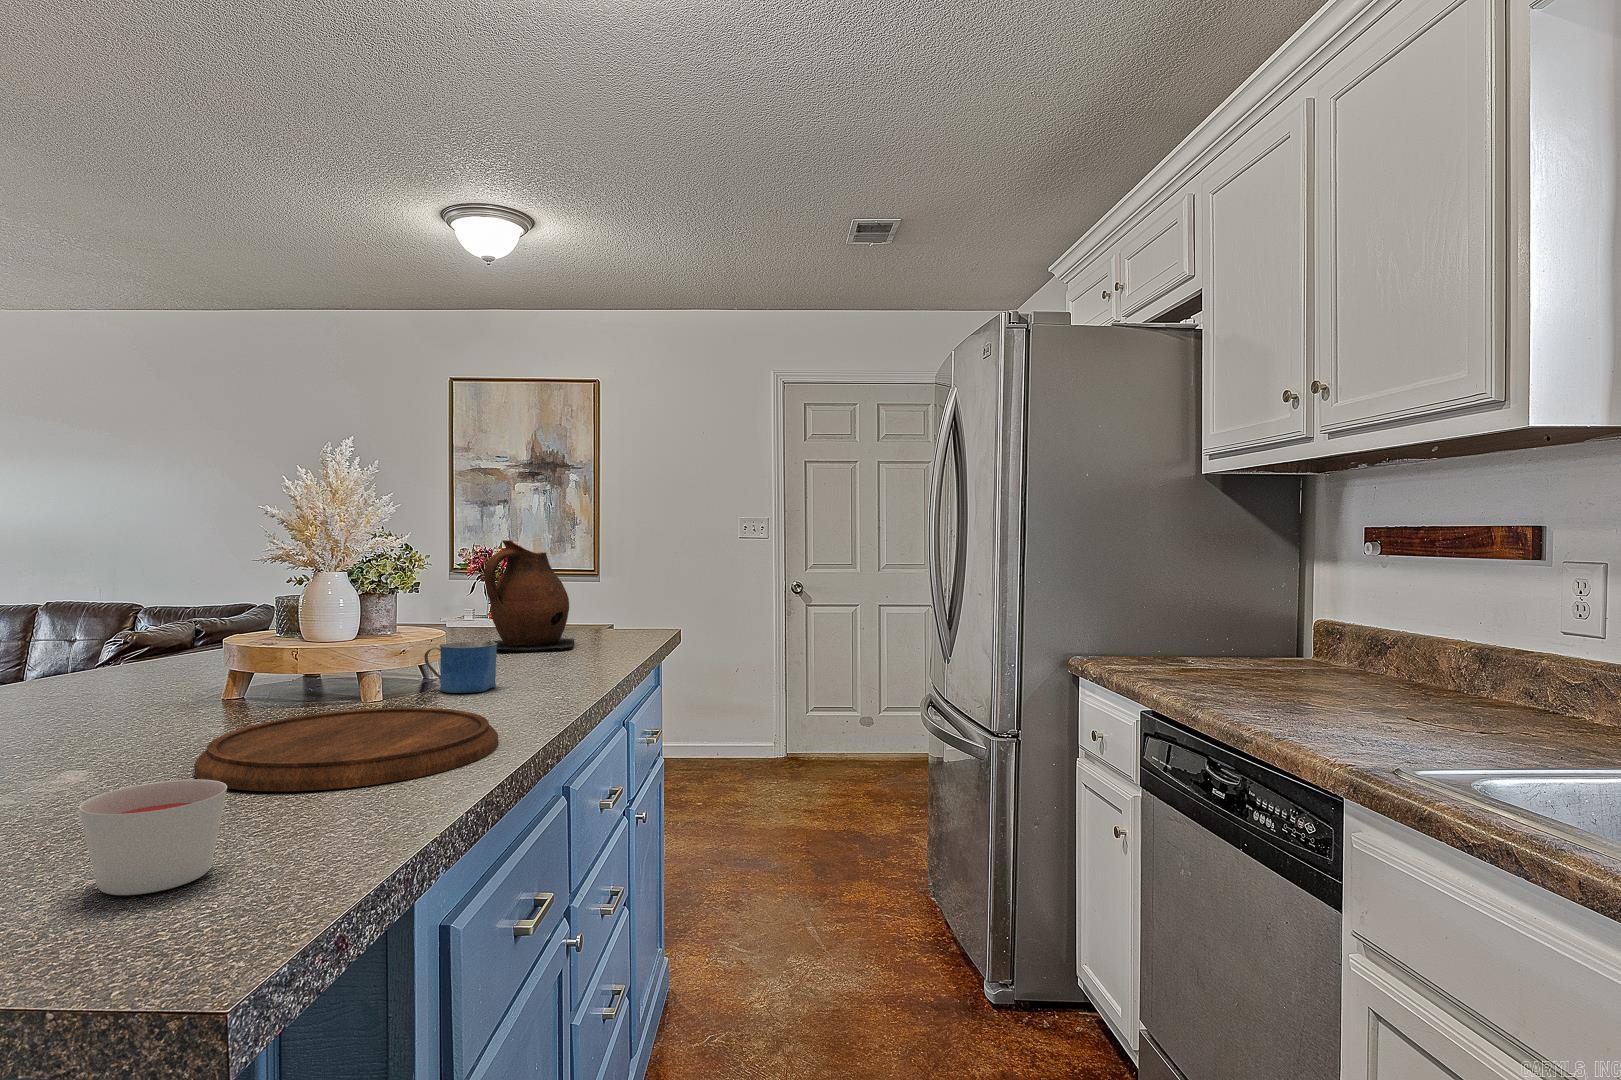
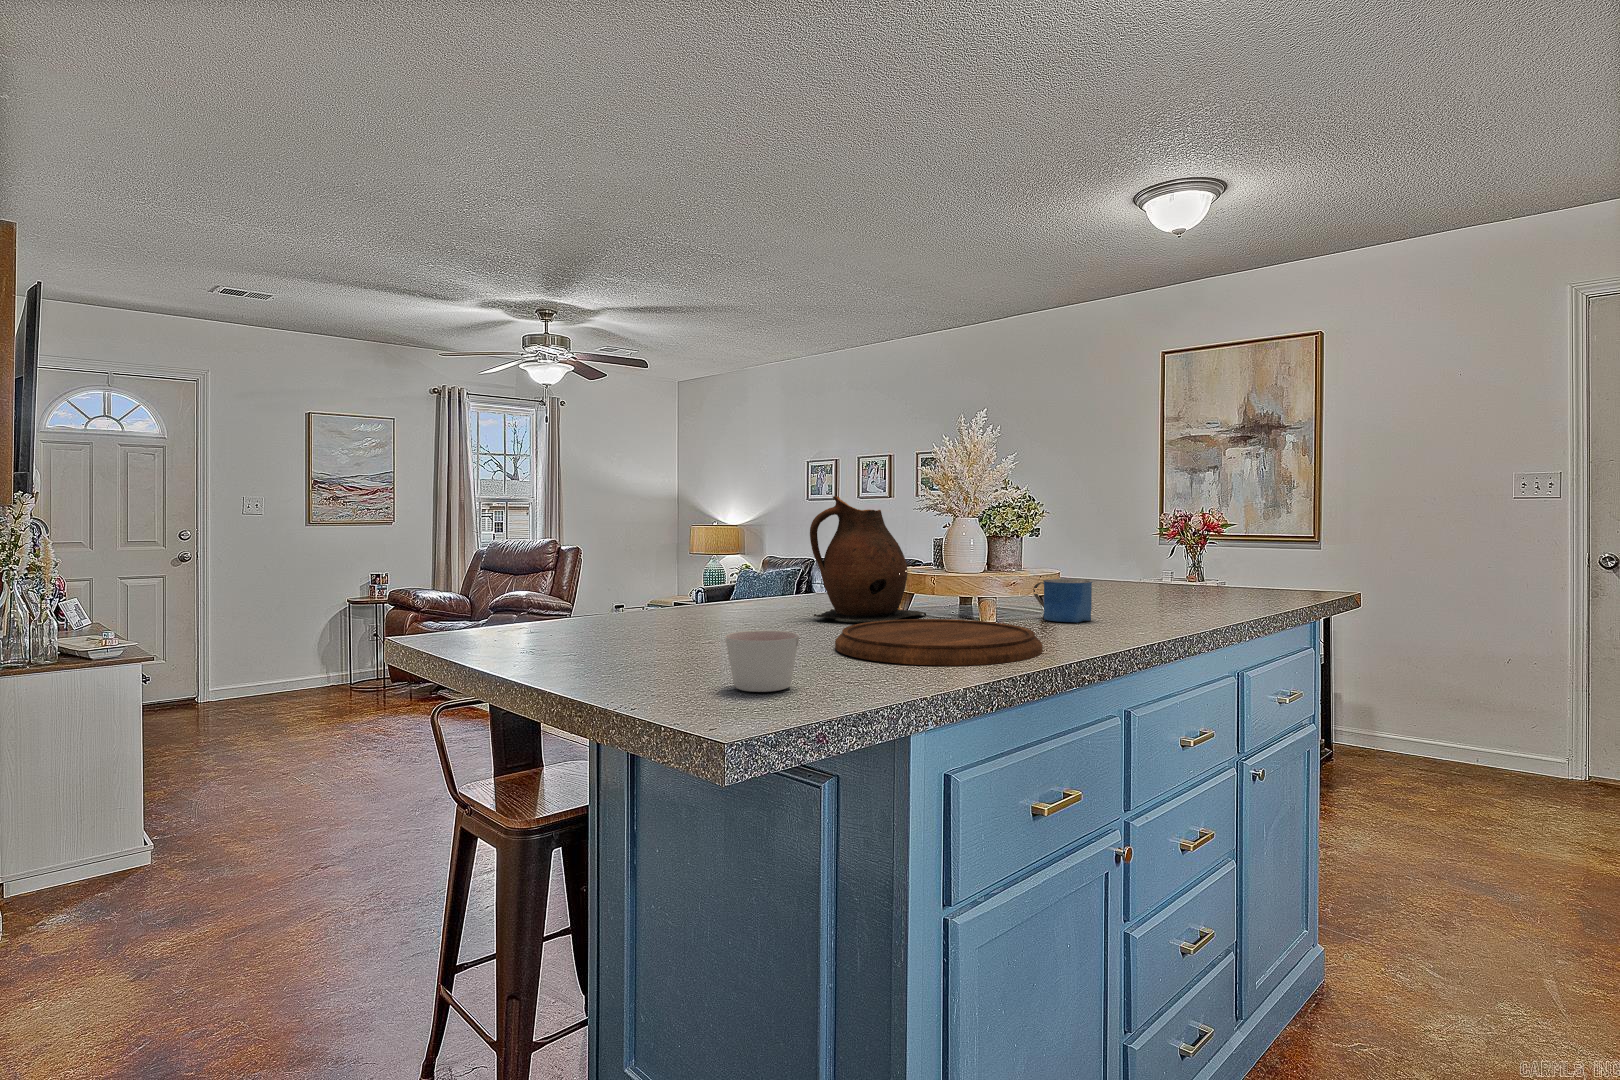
ceramic pitcher: present [484,540,574,650] -> present [810,496,926,622]

